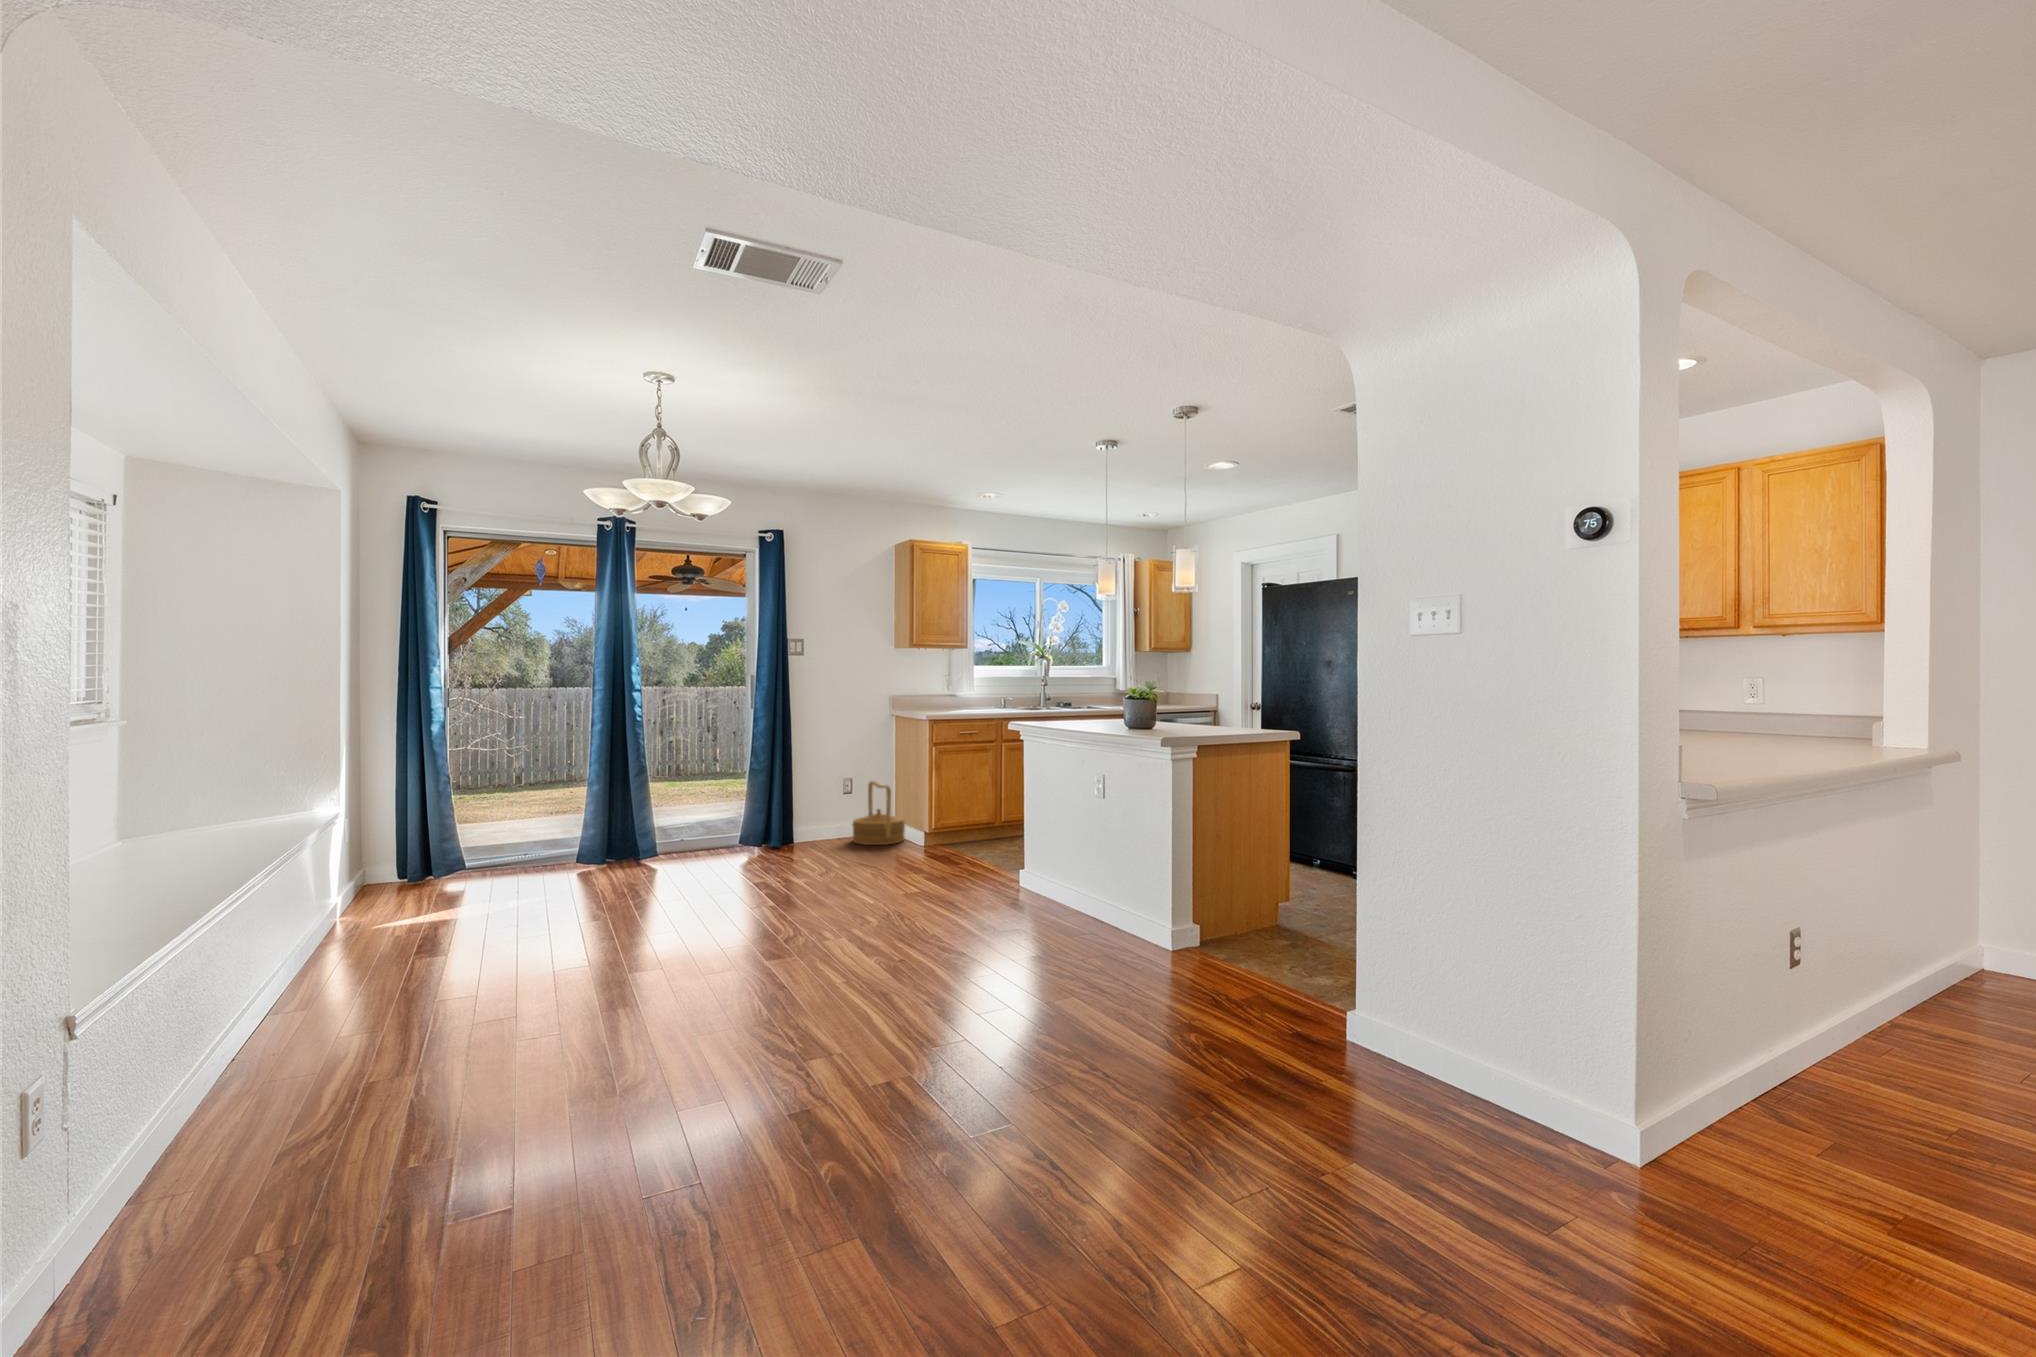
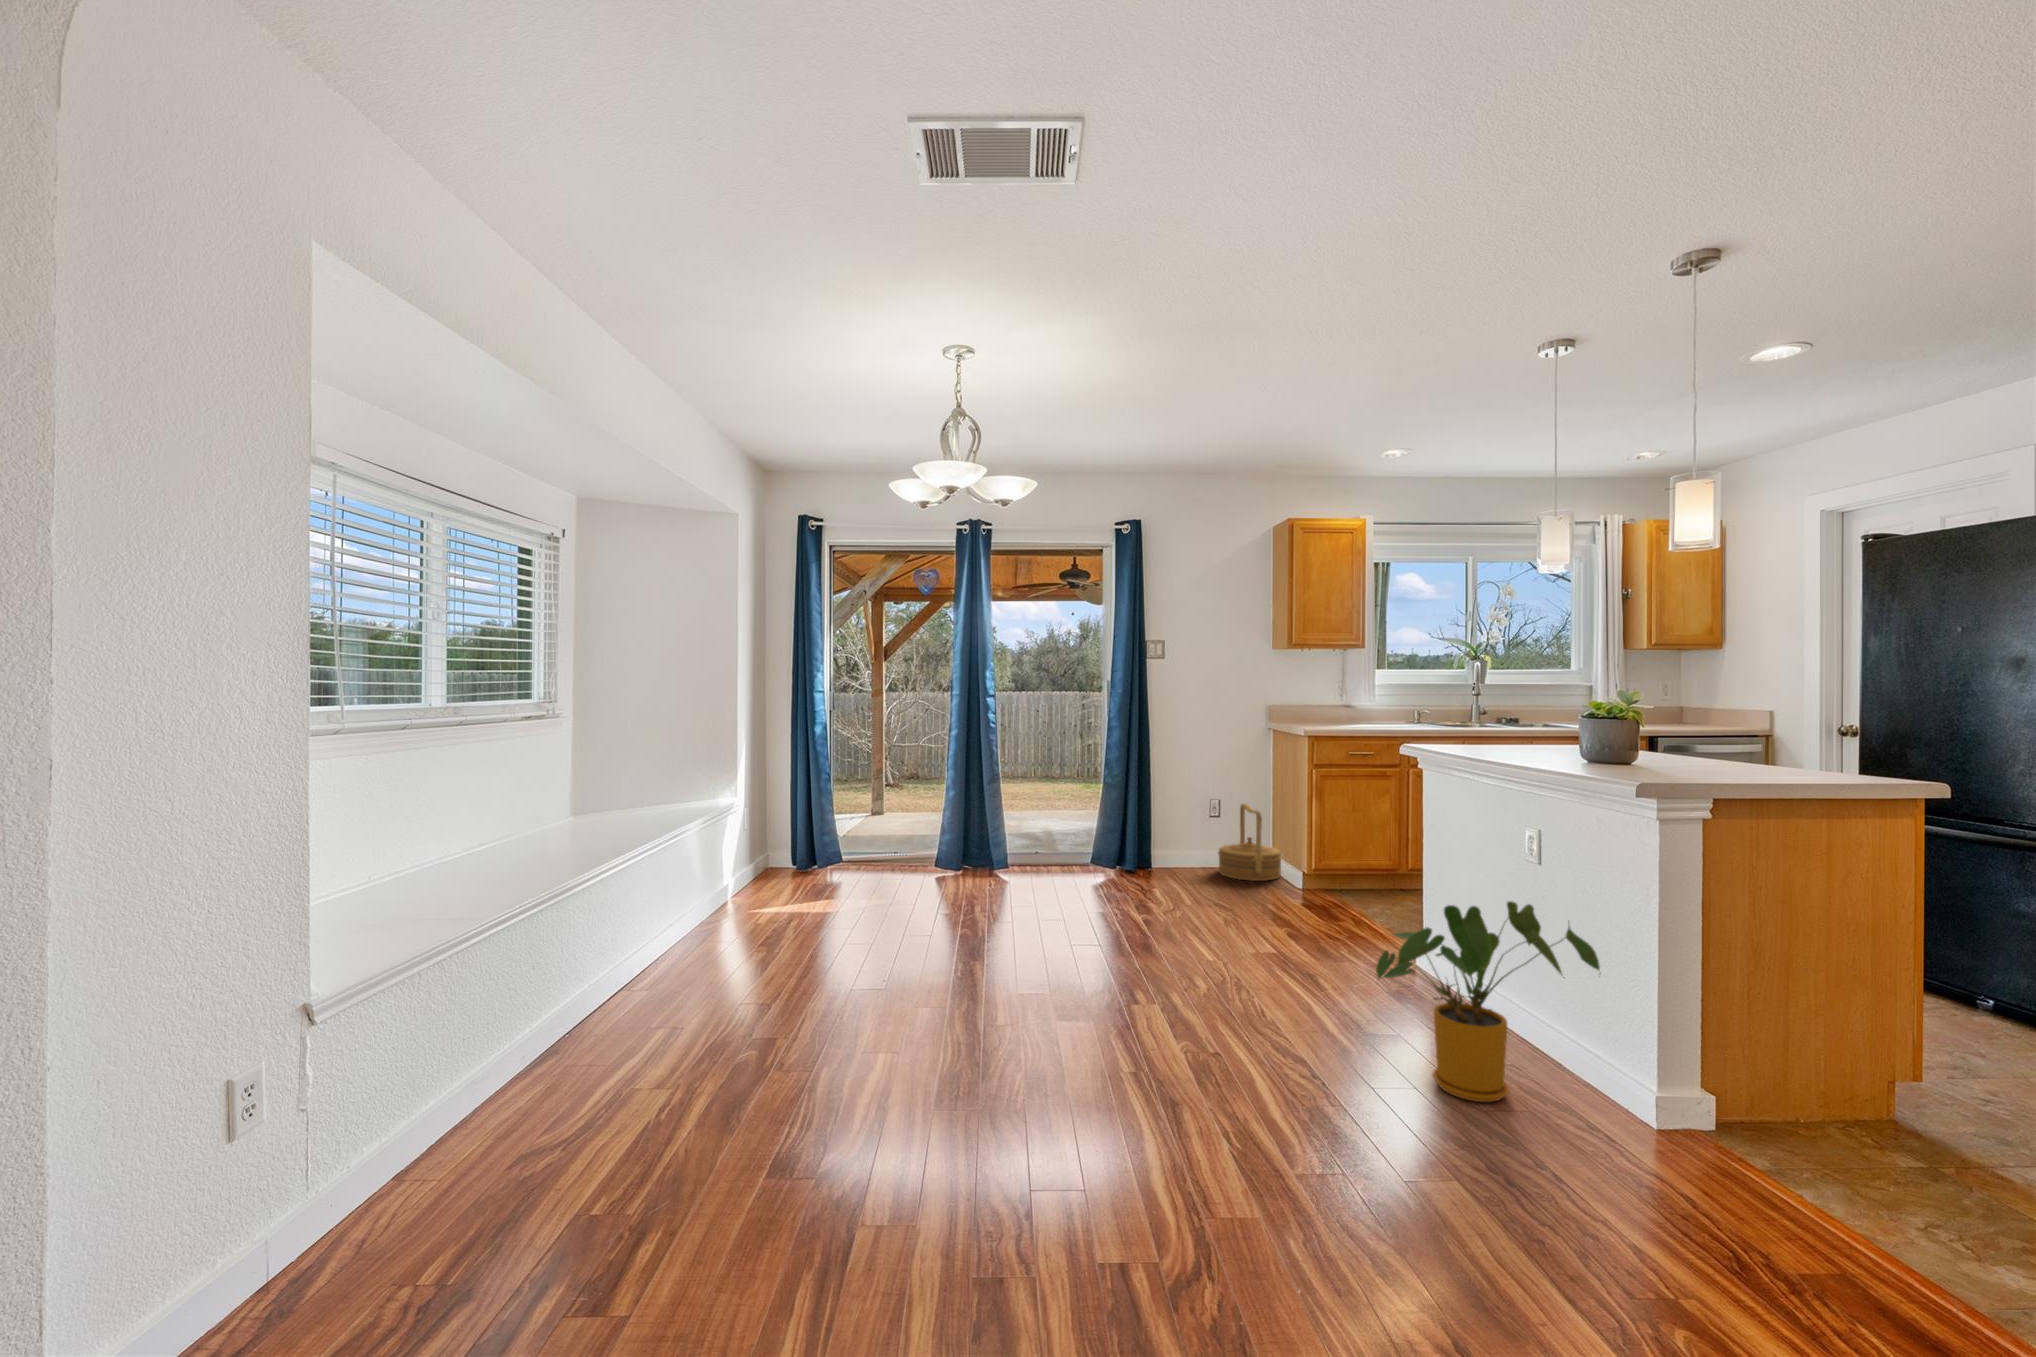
house plant: none [1014,821,1141,950] -> present [1376,901,1600,1102]

